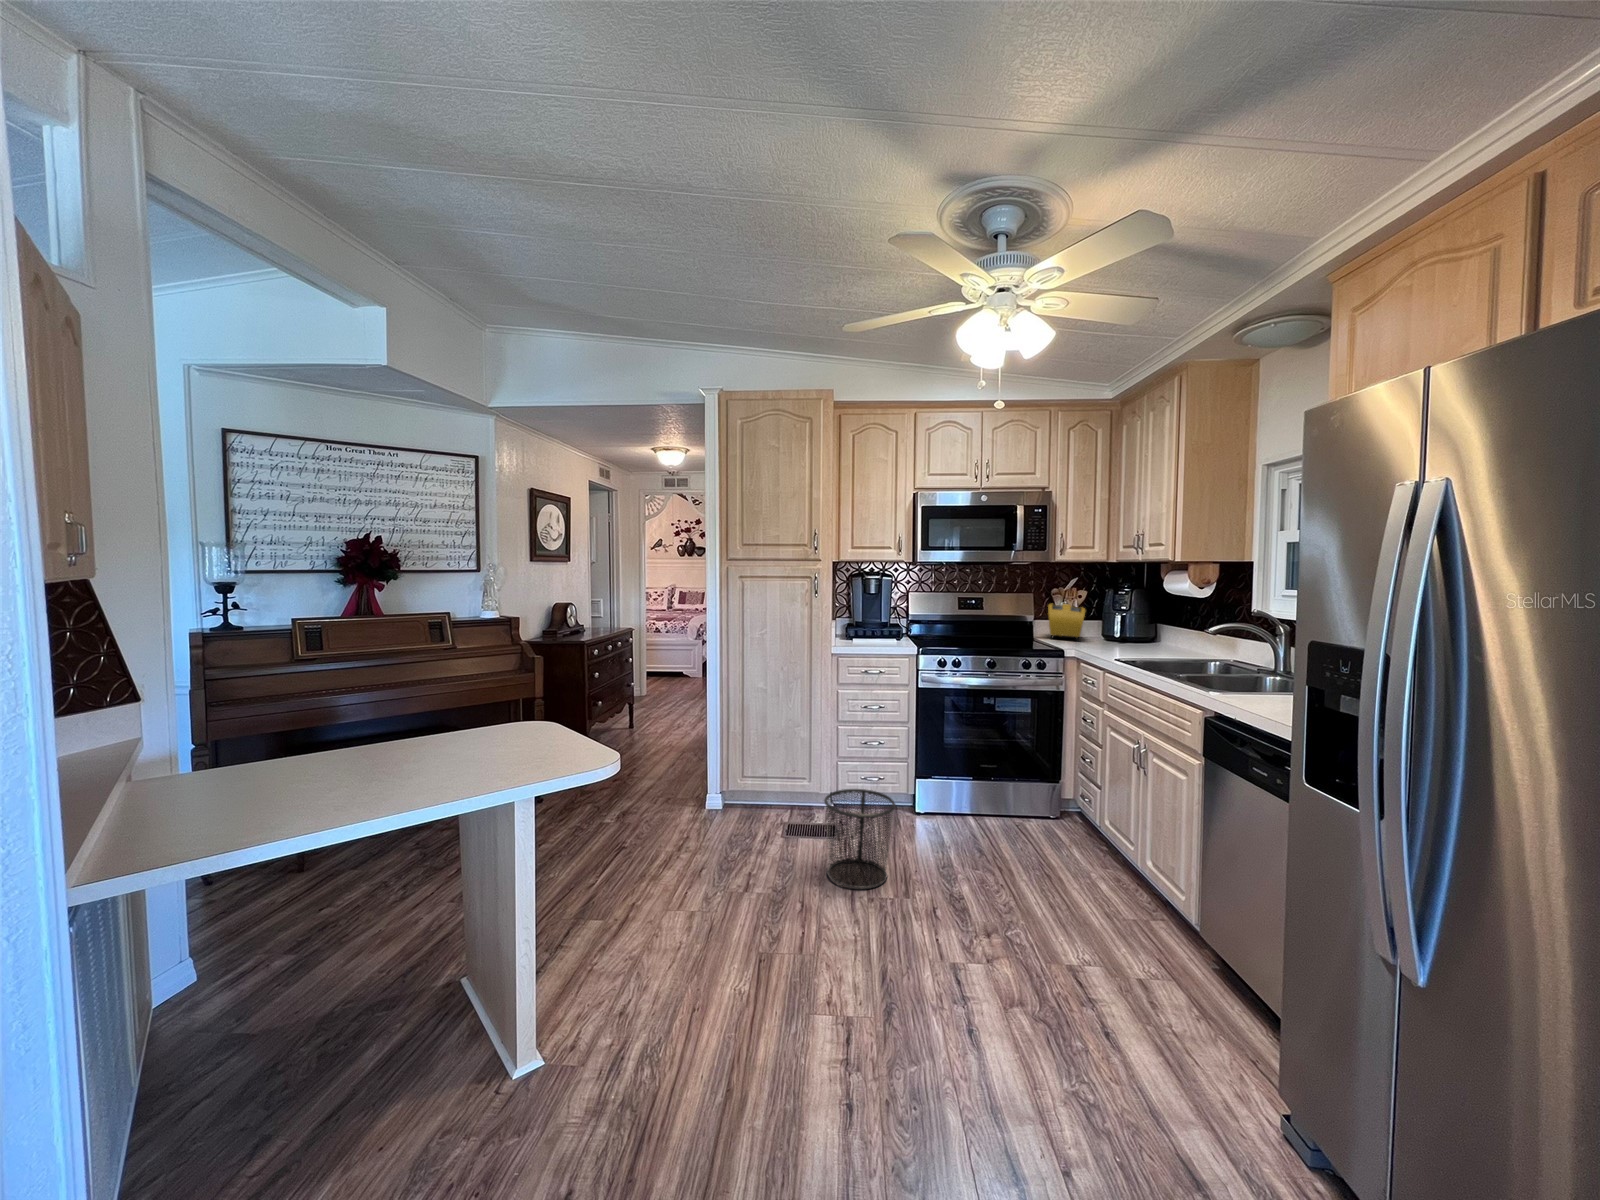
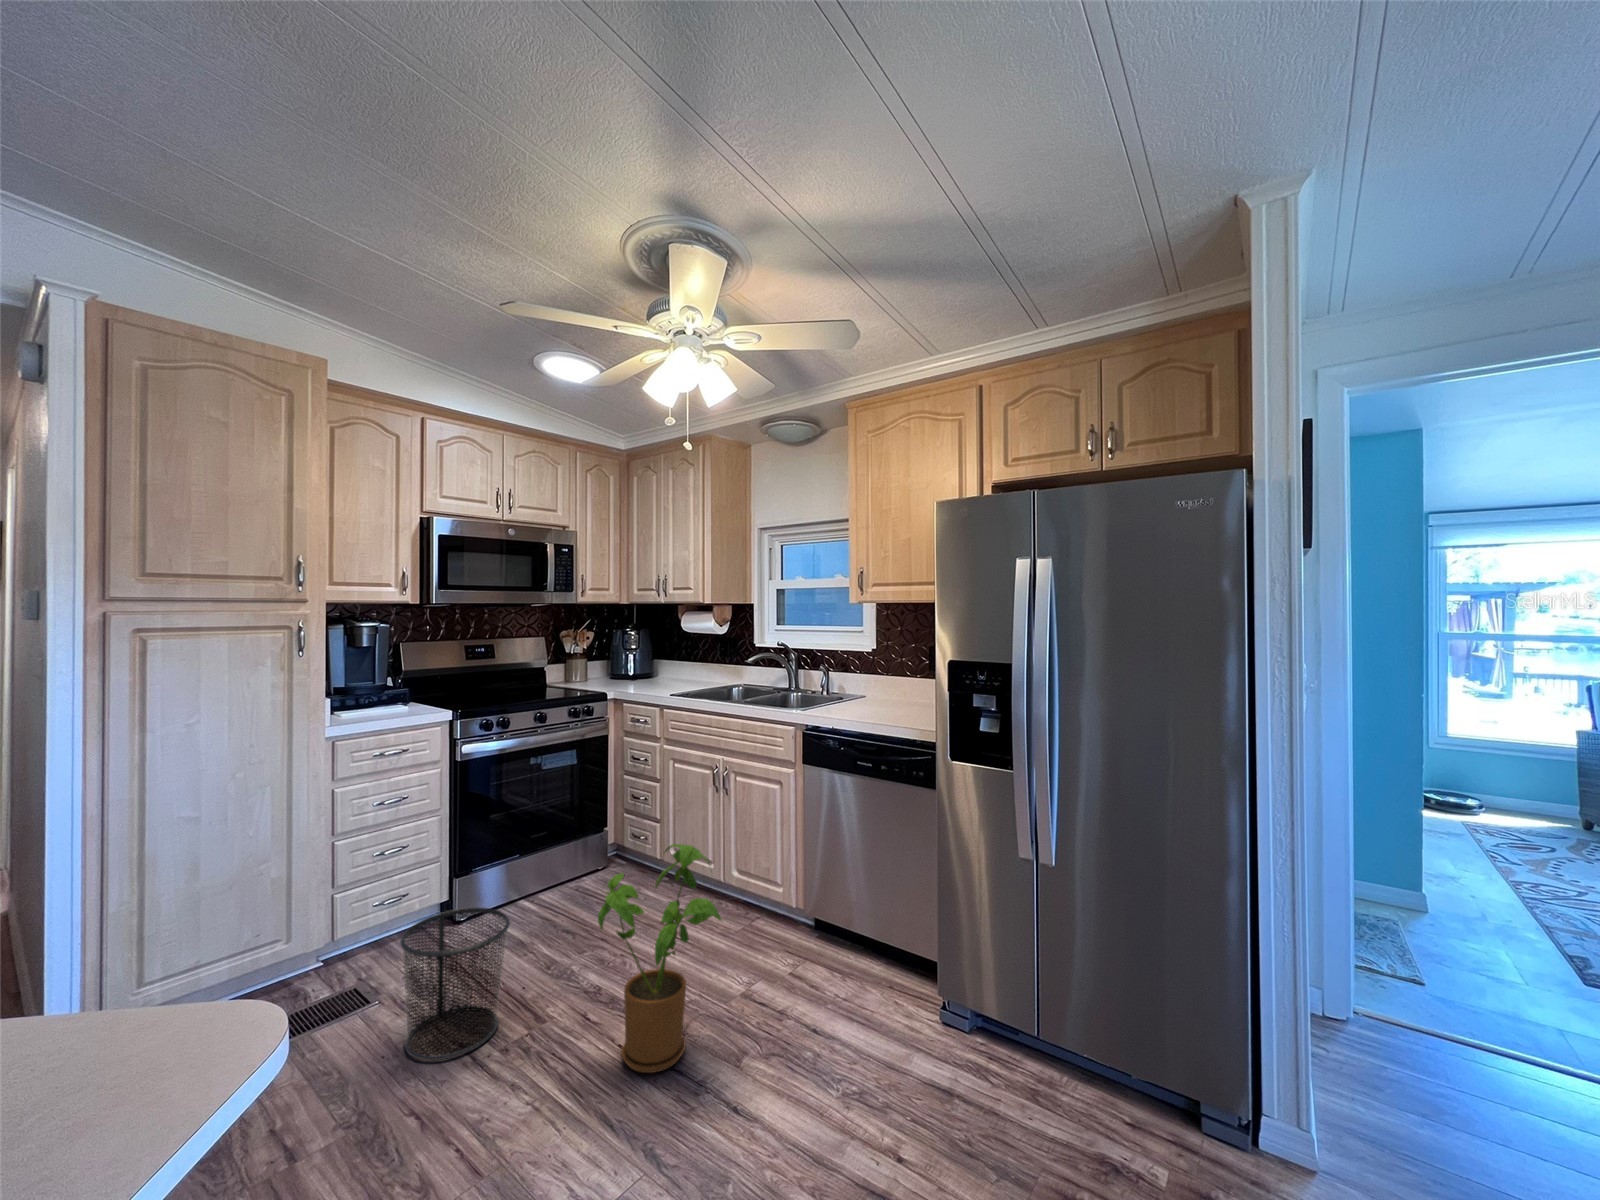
toaster: present [1048,603,1085,640] -> none [564,646,609,684]
house plant: none [917,787,1024,974] -> present [598,844,721,1073]

